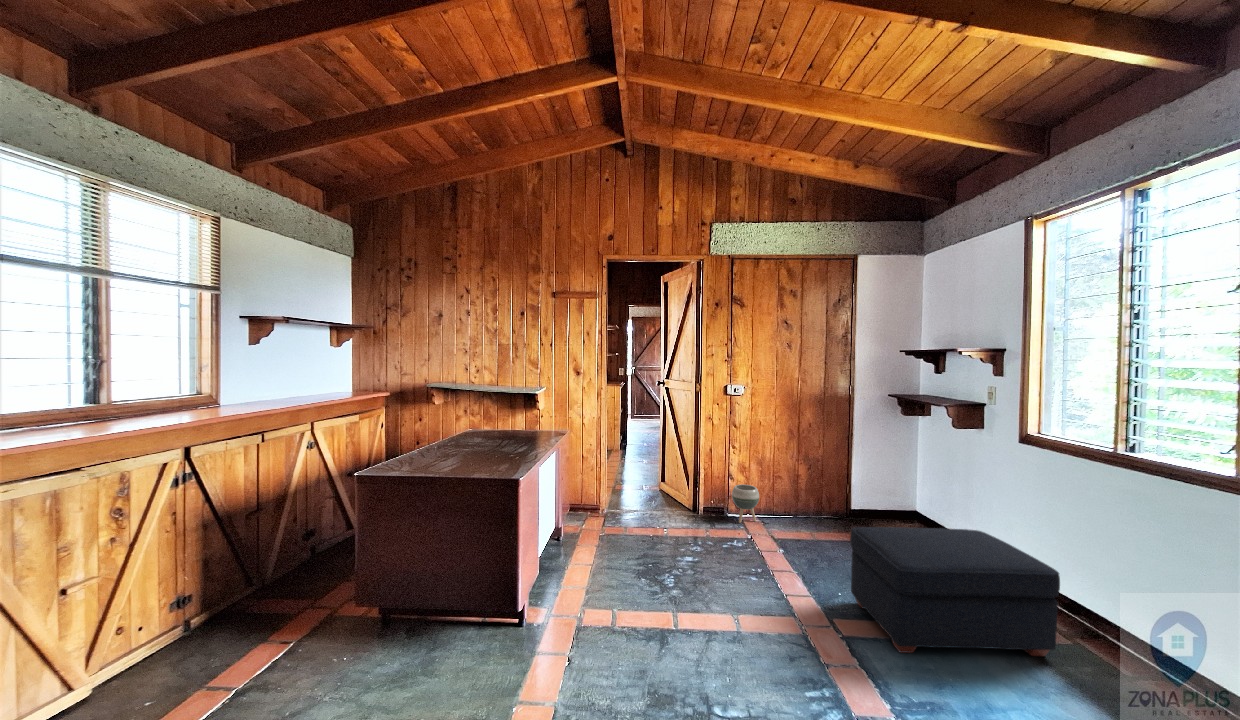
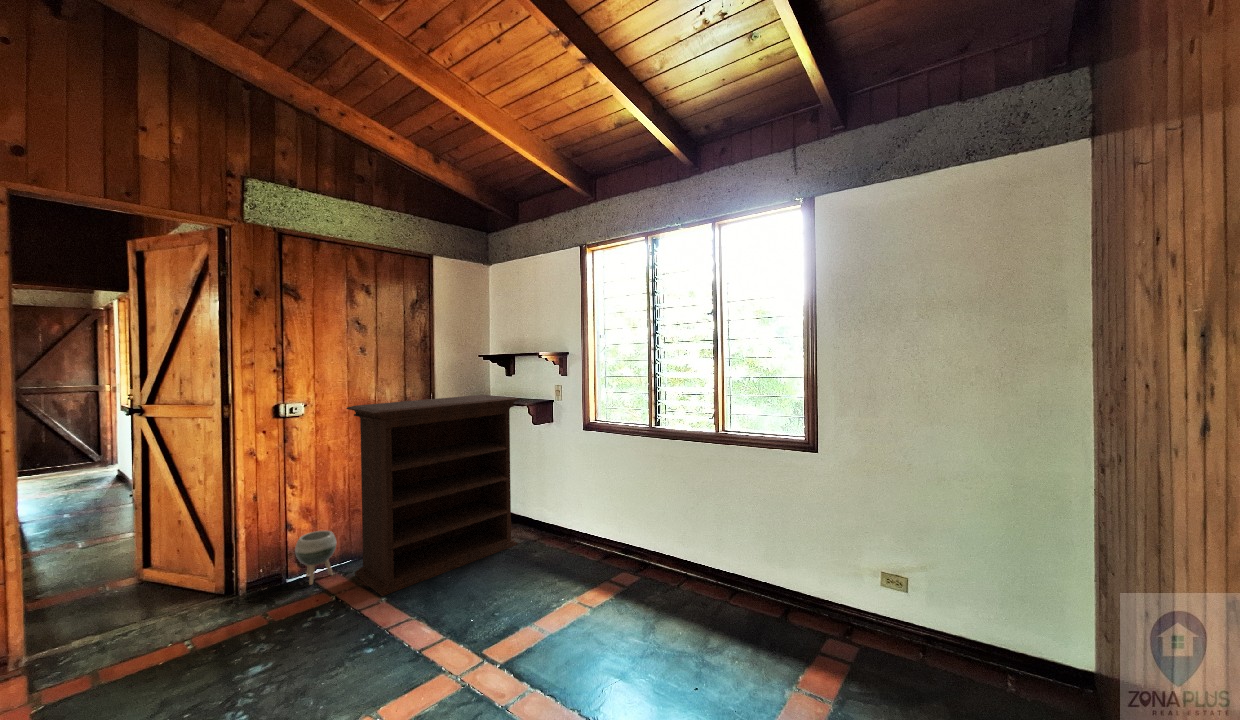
bookshelf: none [768,391,935,557] -> present [347,395,520,596]
ottoman: present [850,527,1060,656] -> none [483,508,638,650]

